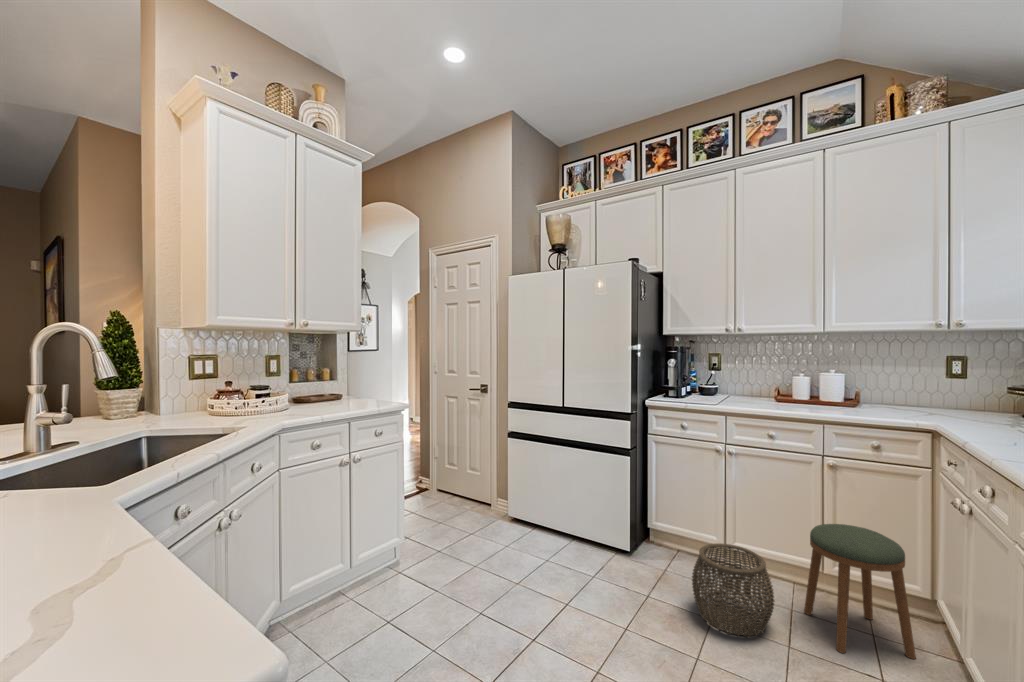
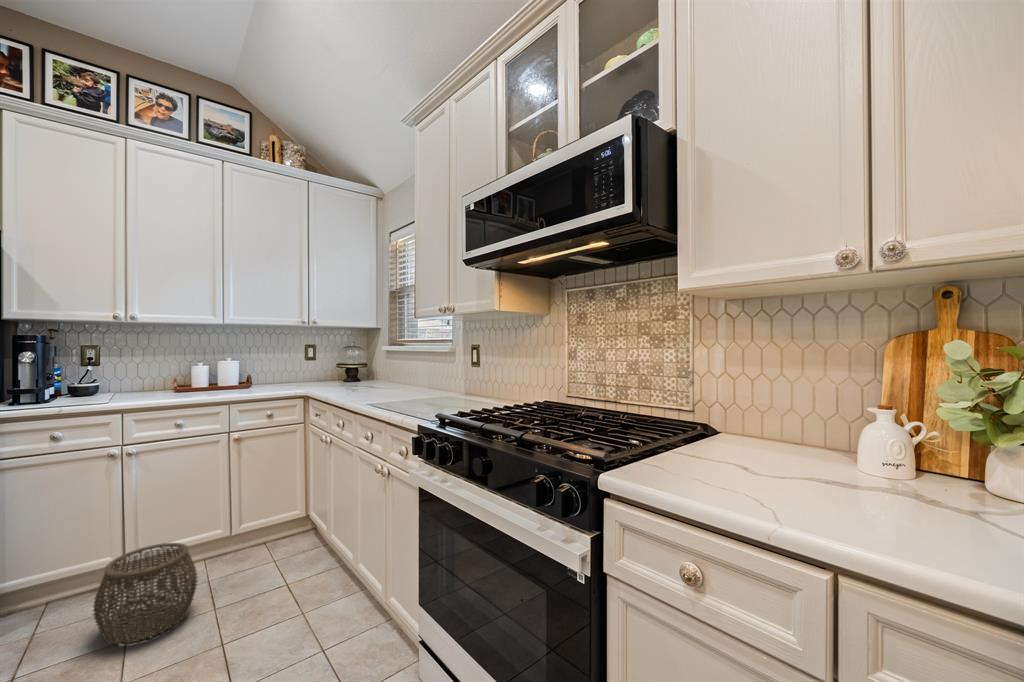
stool: present [804,524,916,659] -> none [218,481,303,588]

